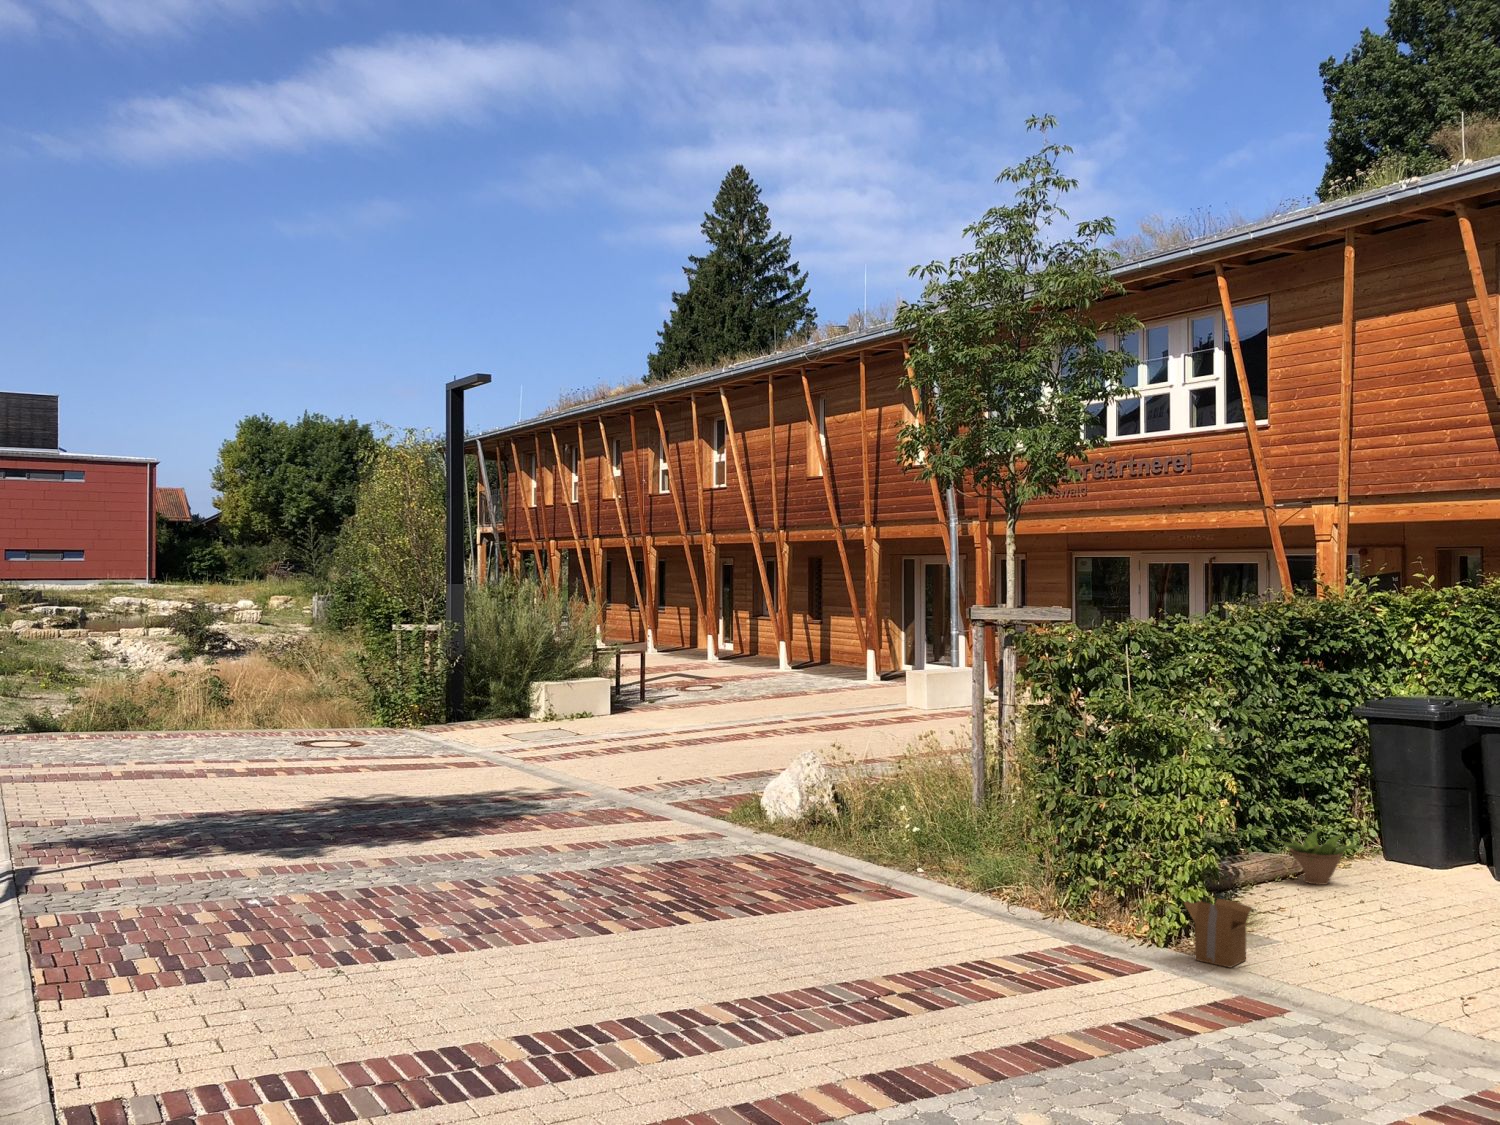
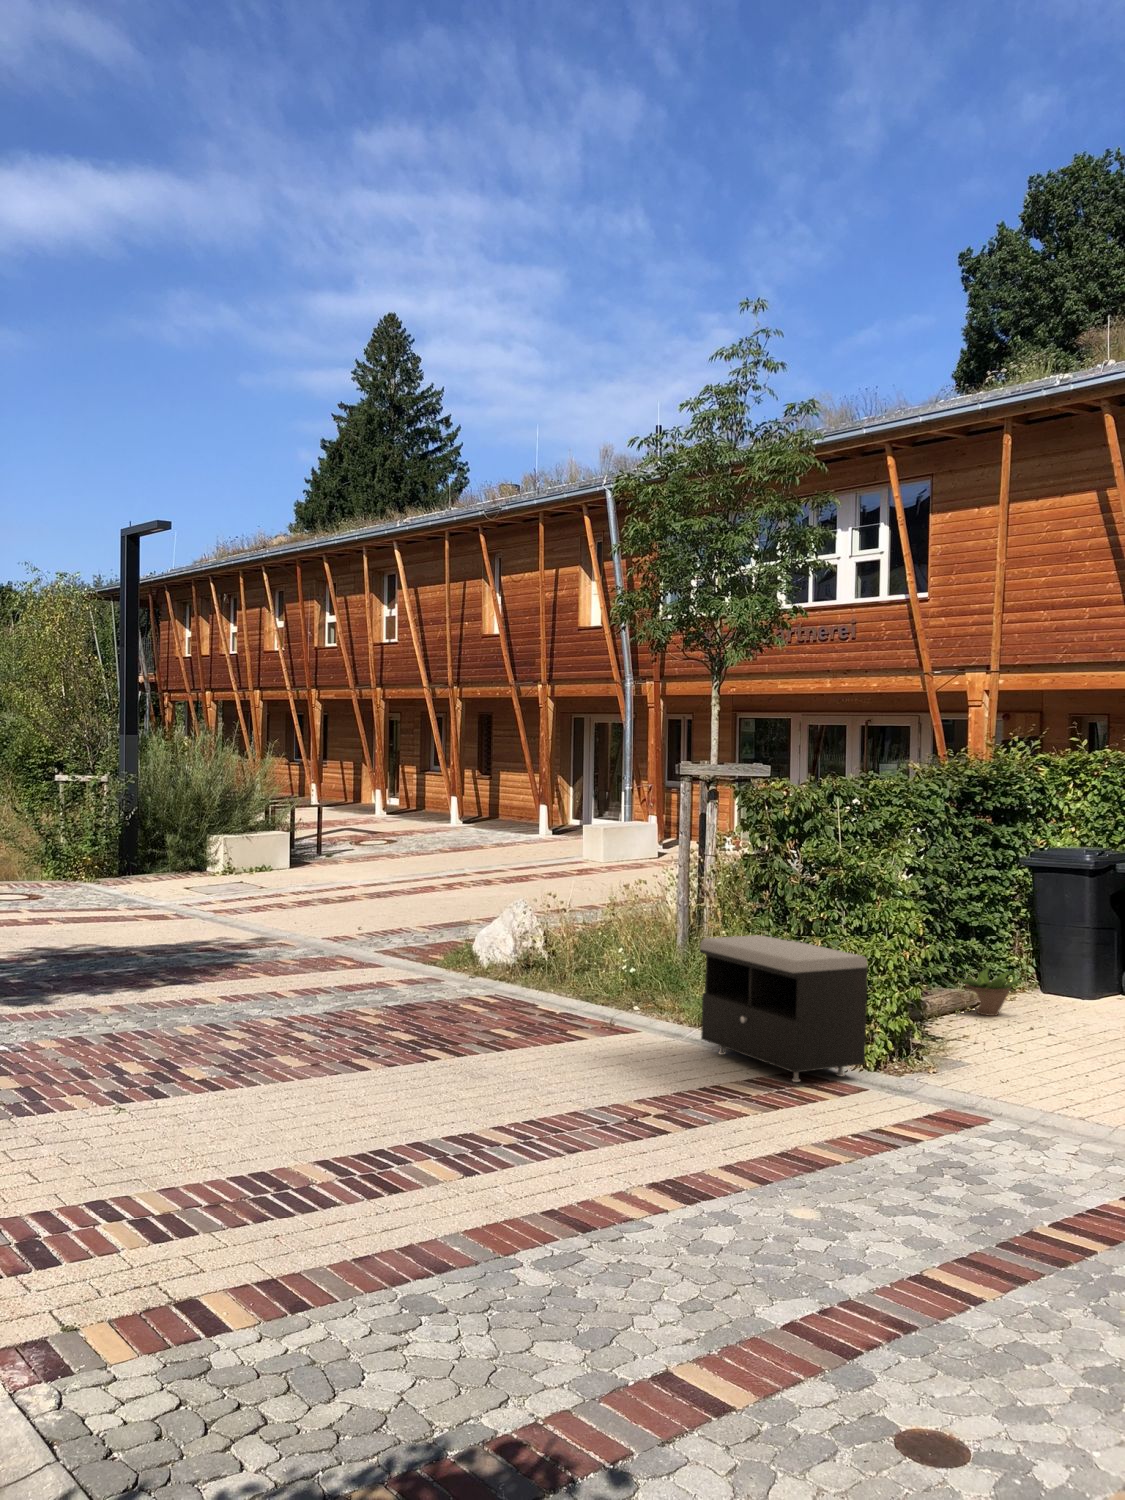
storage bench: none [975,793,1159,961] -> present [700,935,867,1082]
cardboard box: present [1184,899,1258,968] -> none [887,1024,958,1085]

